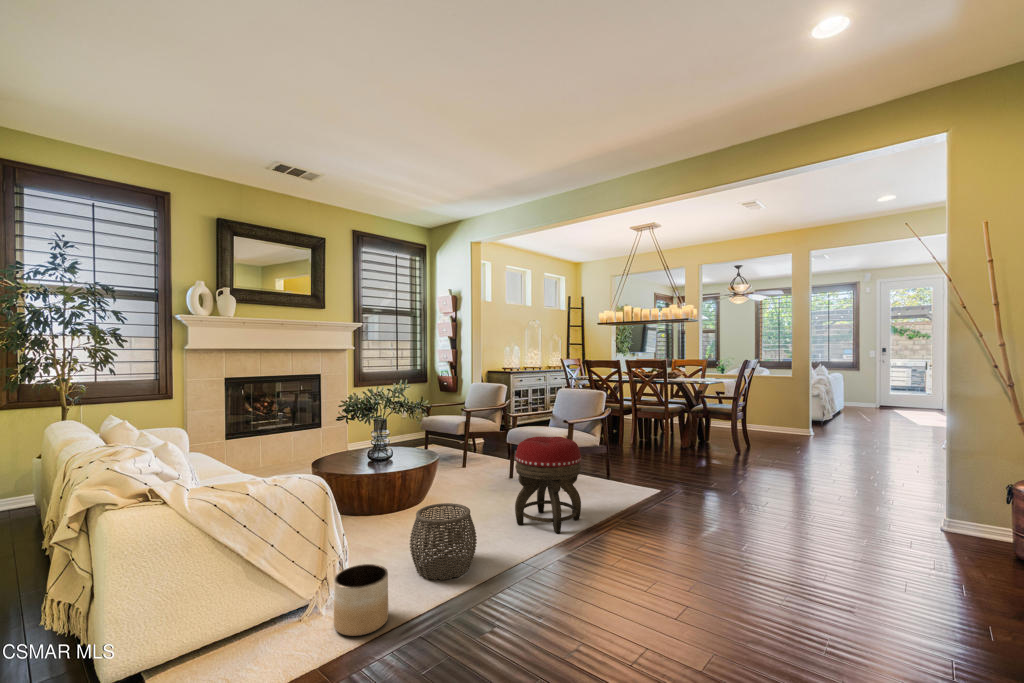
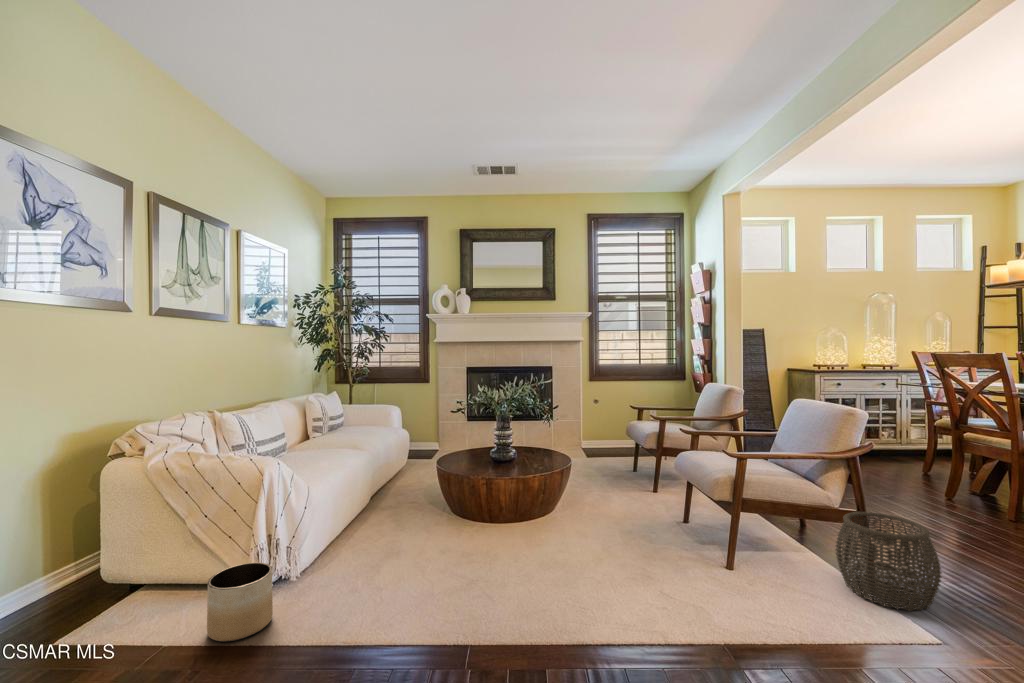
footstool: present [515,437,581,533] -> none [553,464,663,630]
woven basket: present [410,503,477,580] -> present [835,512,942,611]

